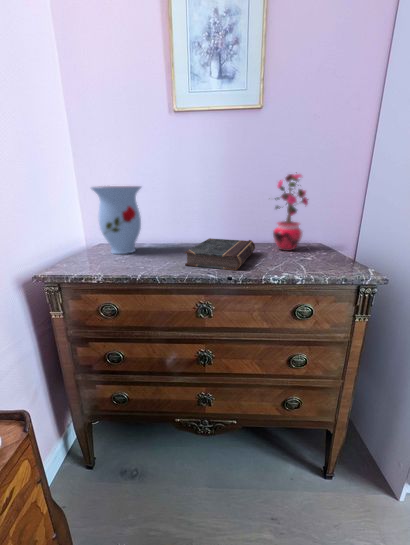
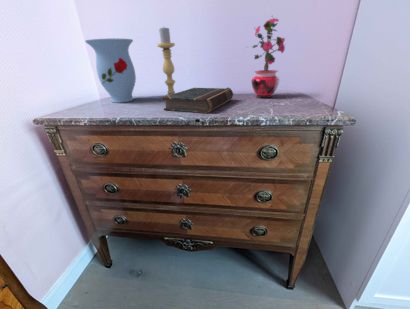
candle holder: none [170,174,191,251] -> present [157,27,175,96]

